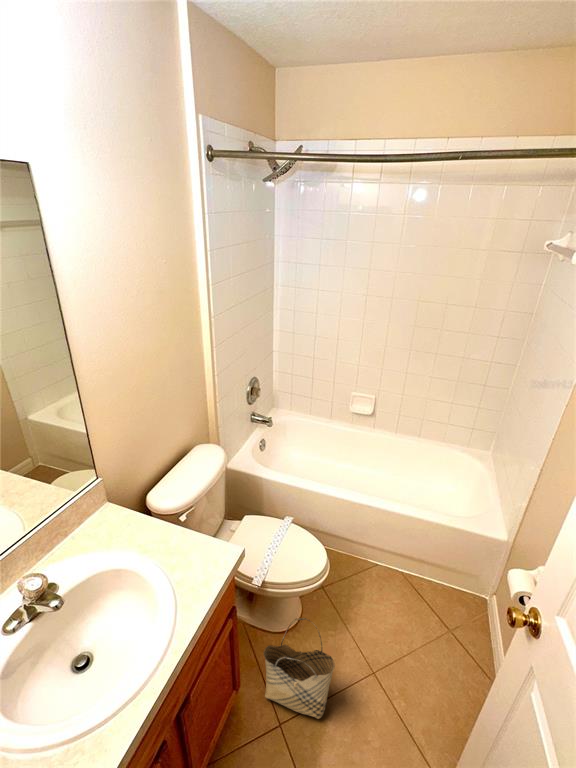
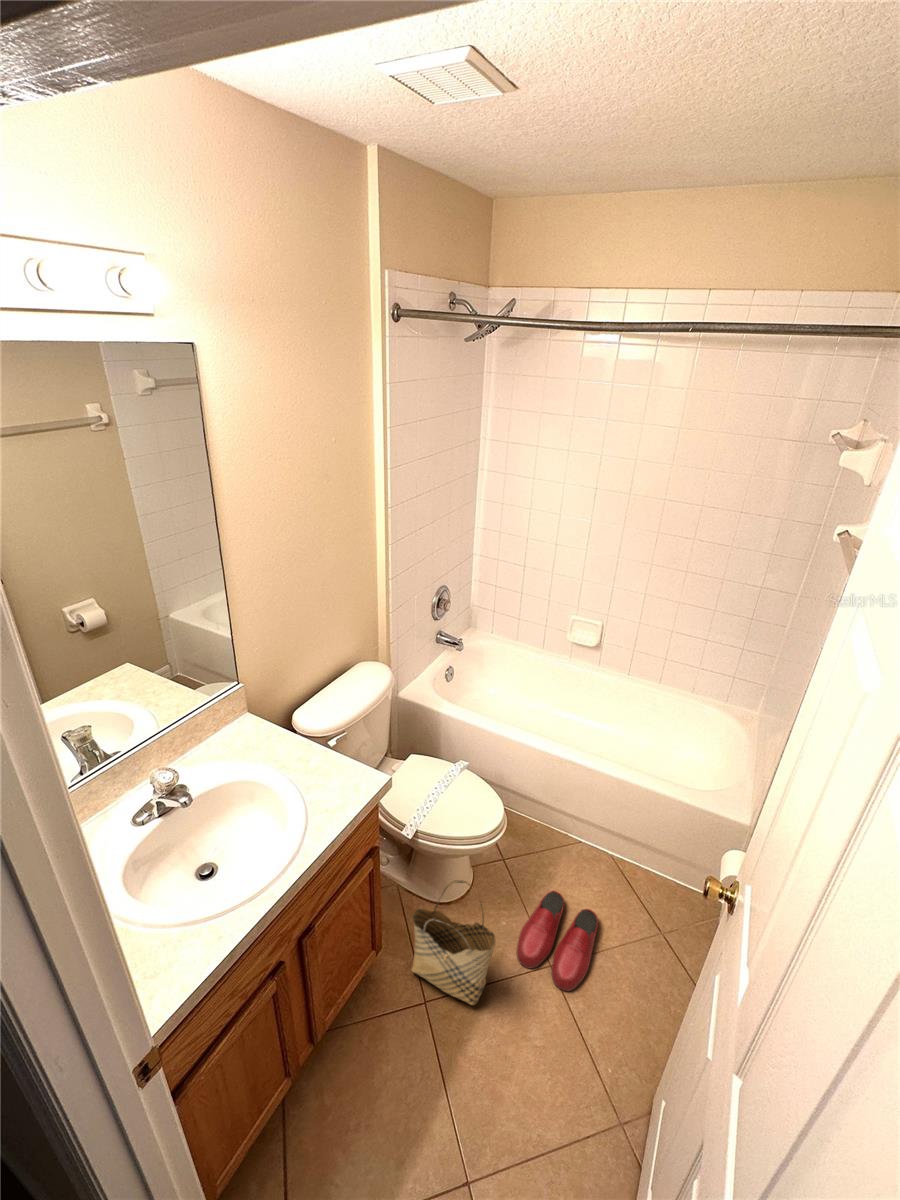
slippers: none [345,608,403,691] -> present [517,891,598,991]

